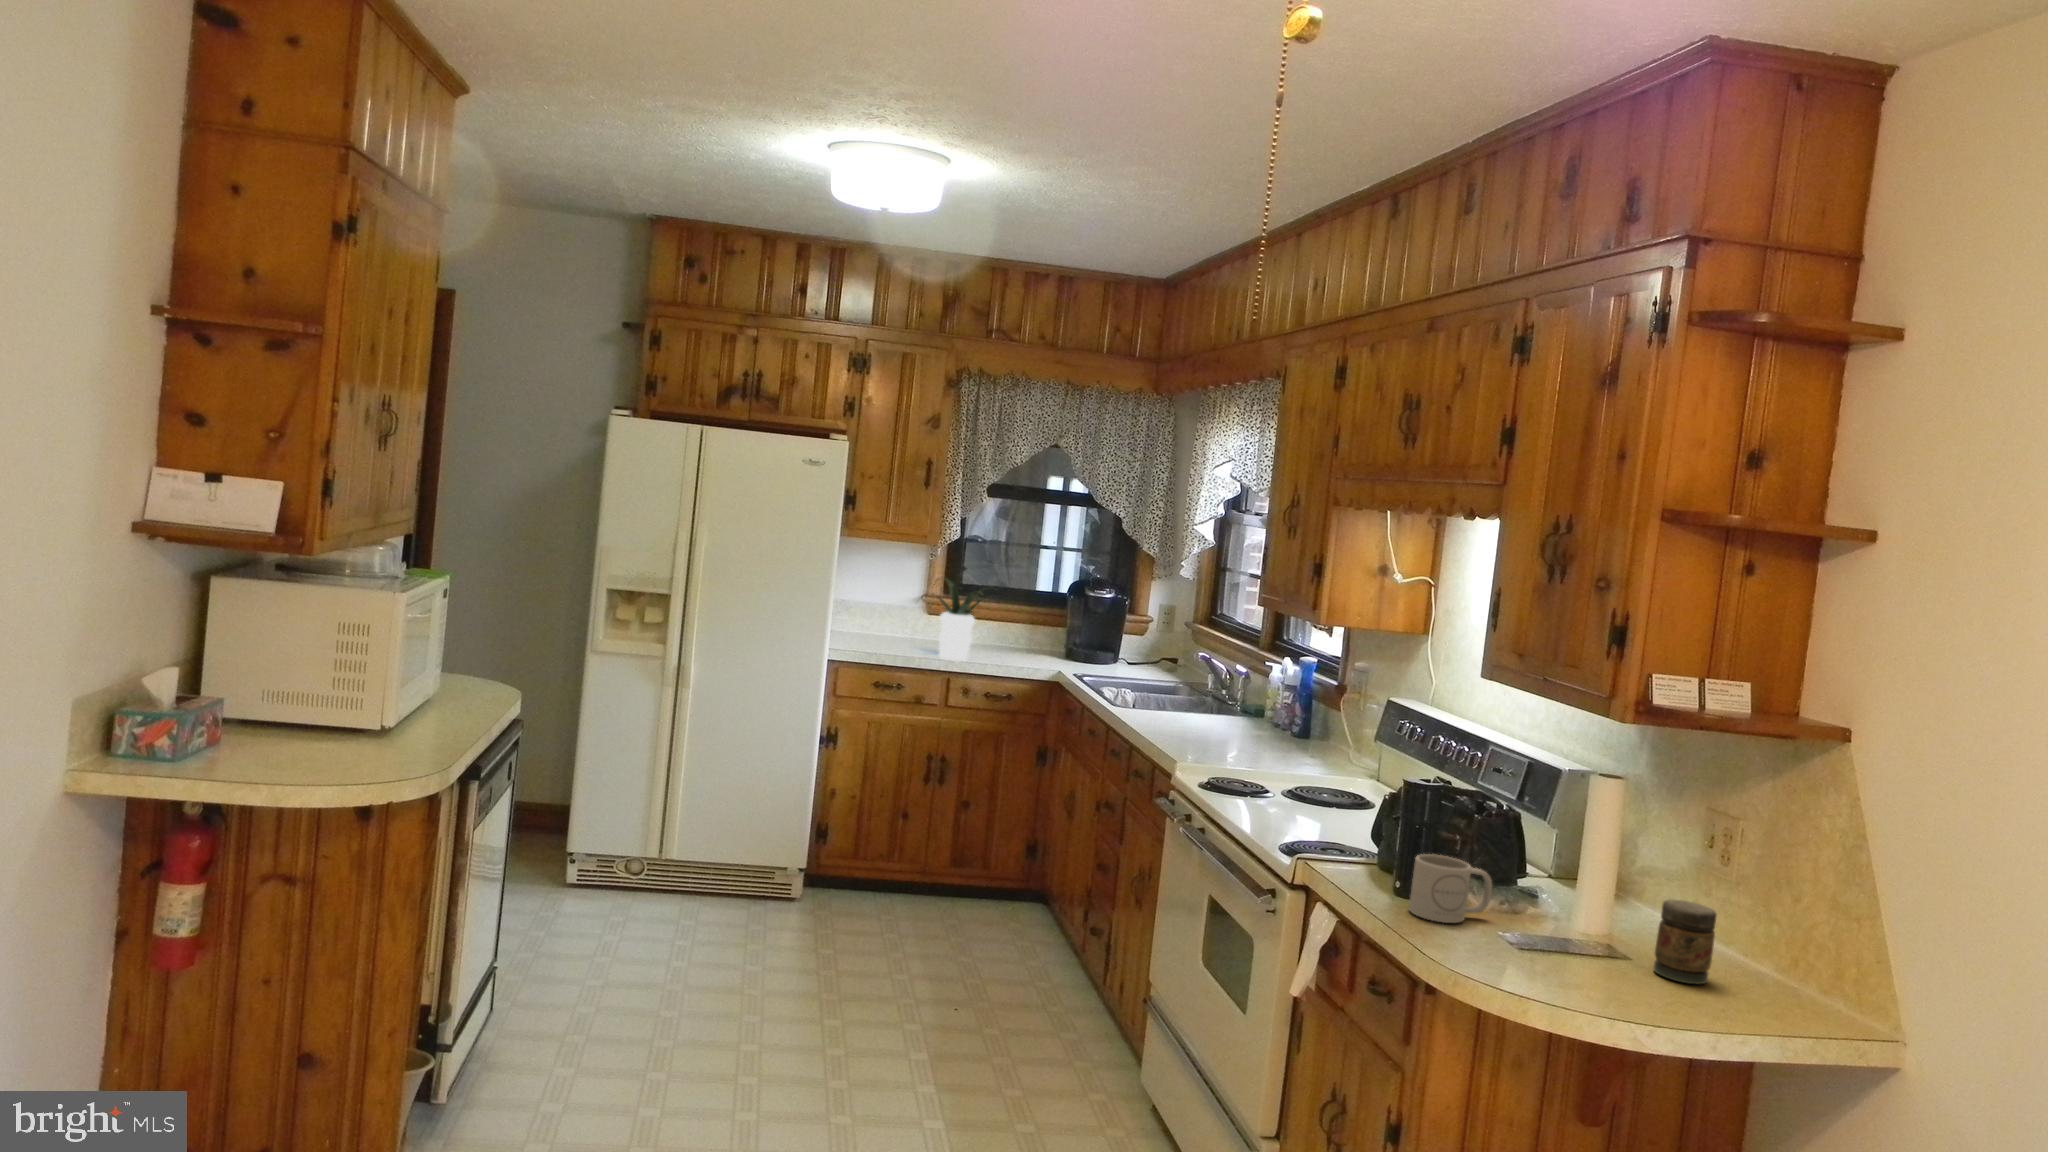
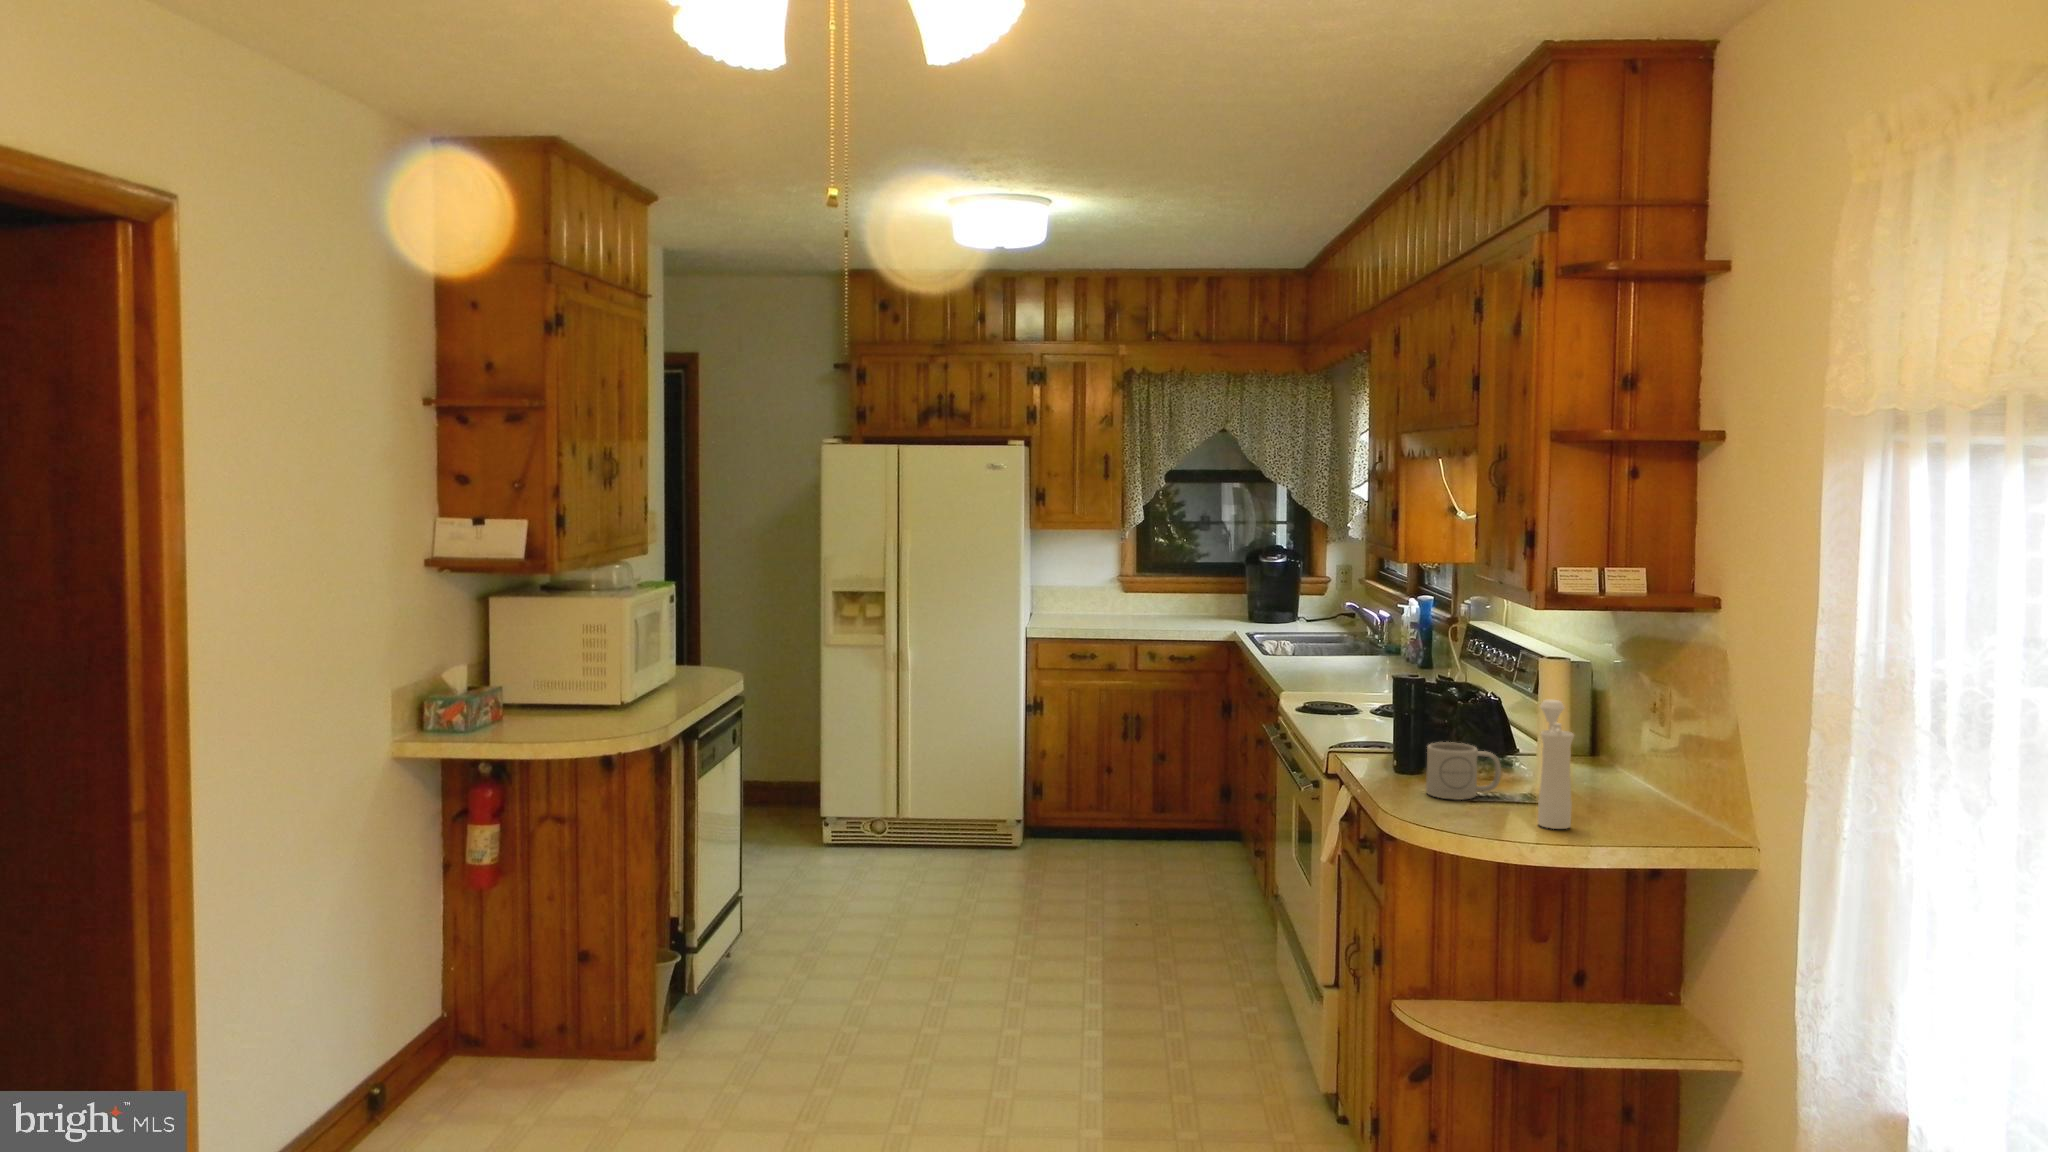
potted plant: present [922,579,991,661] -> none [1099,558,1183,630]
pepper mill: none [1554,818,1606,970] -> present [1538,699,1574,829]
jar: present [1654,900,1717,984] -> none [1634,764,1686,836]

